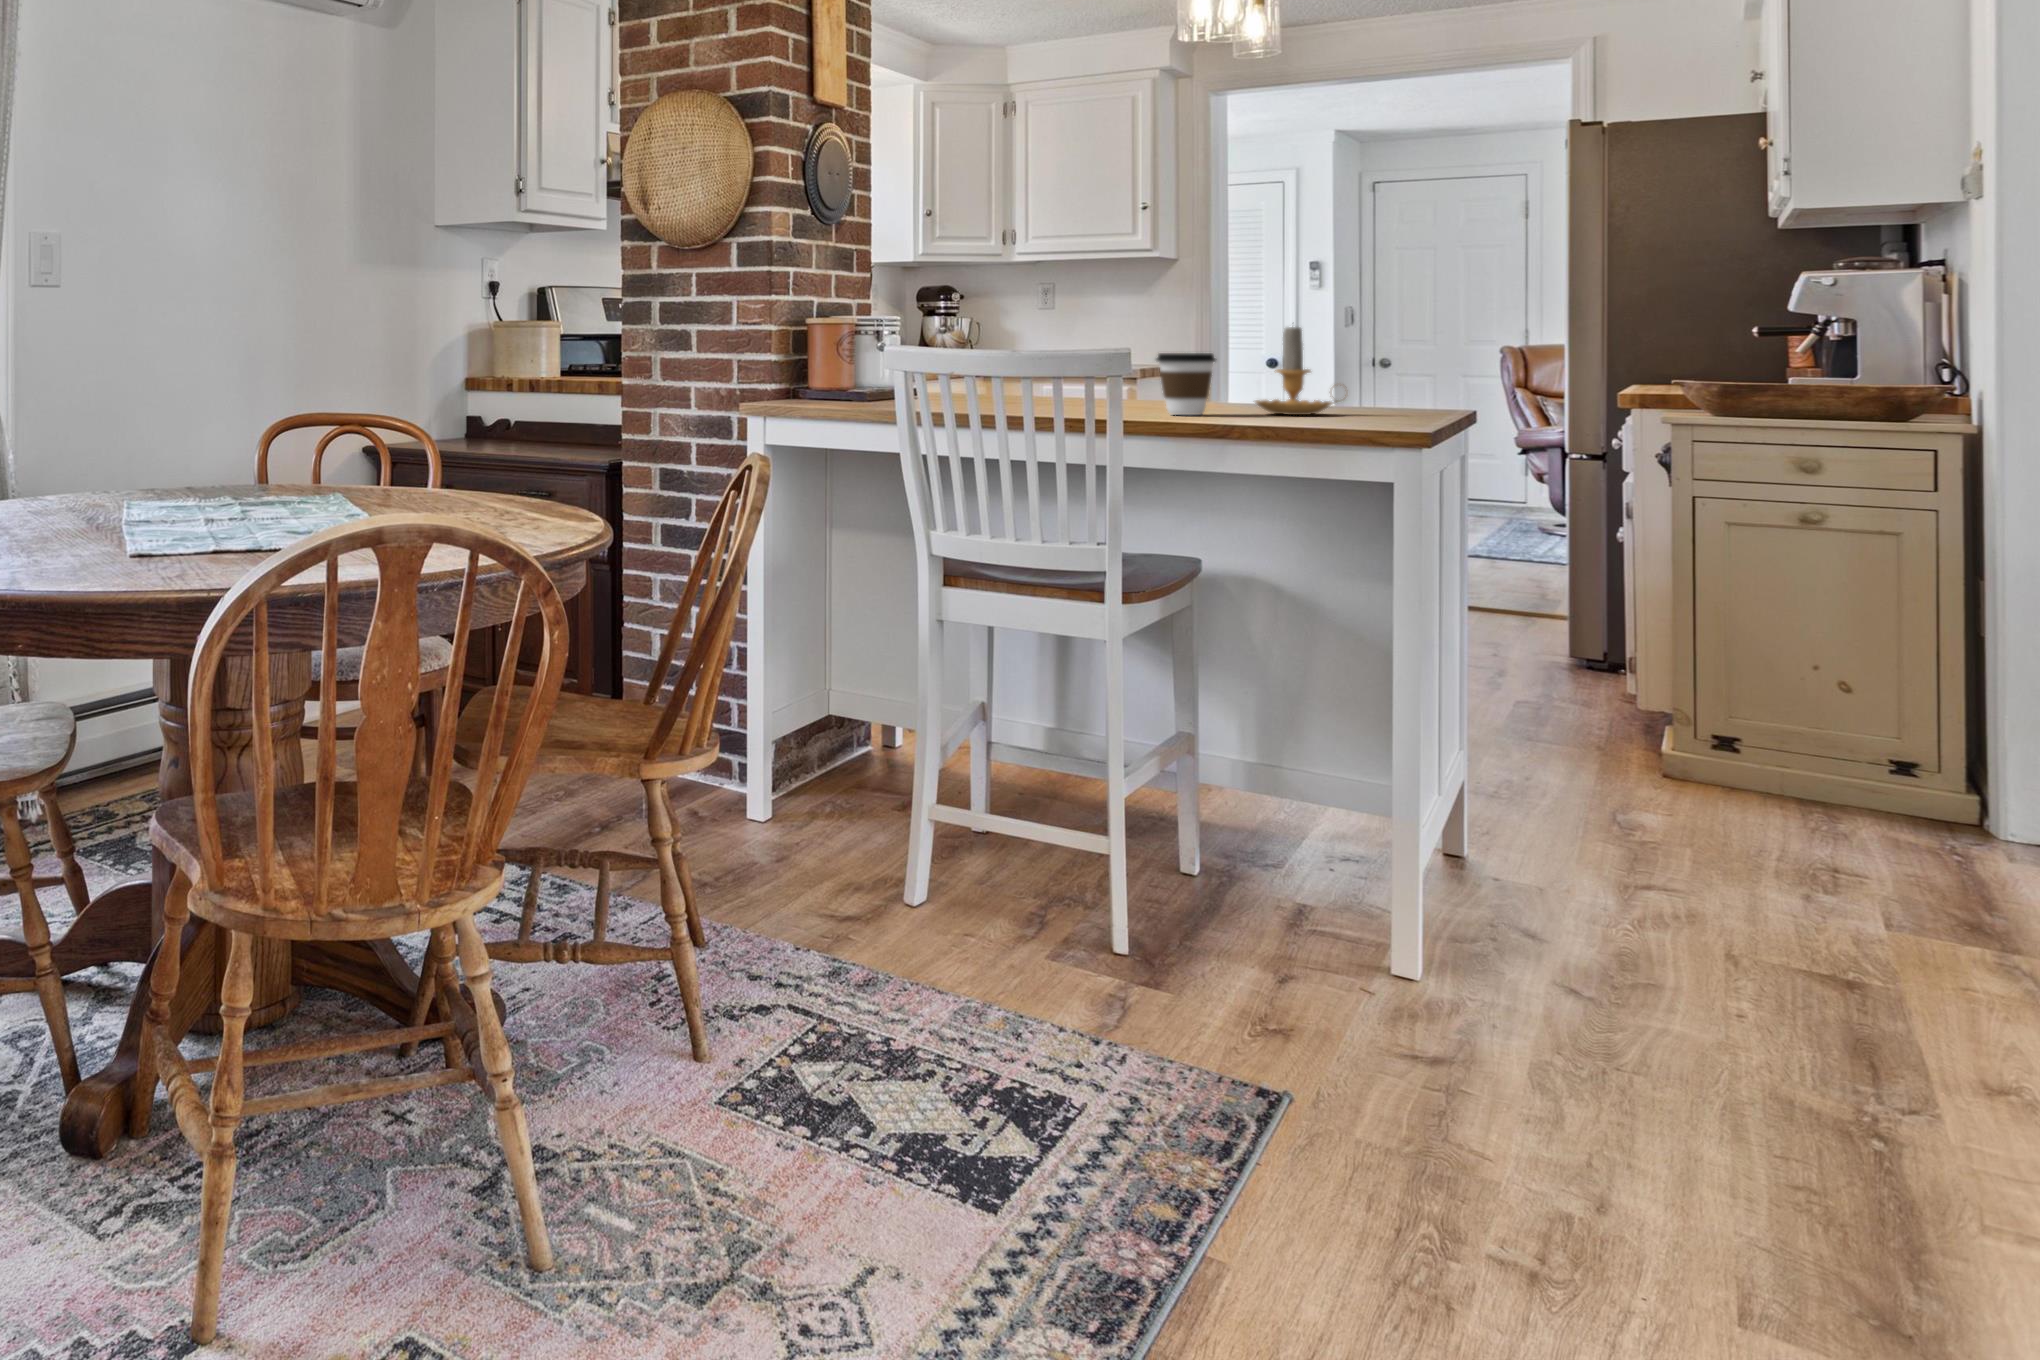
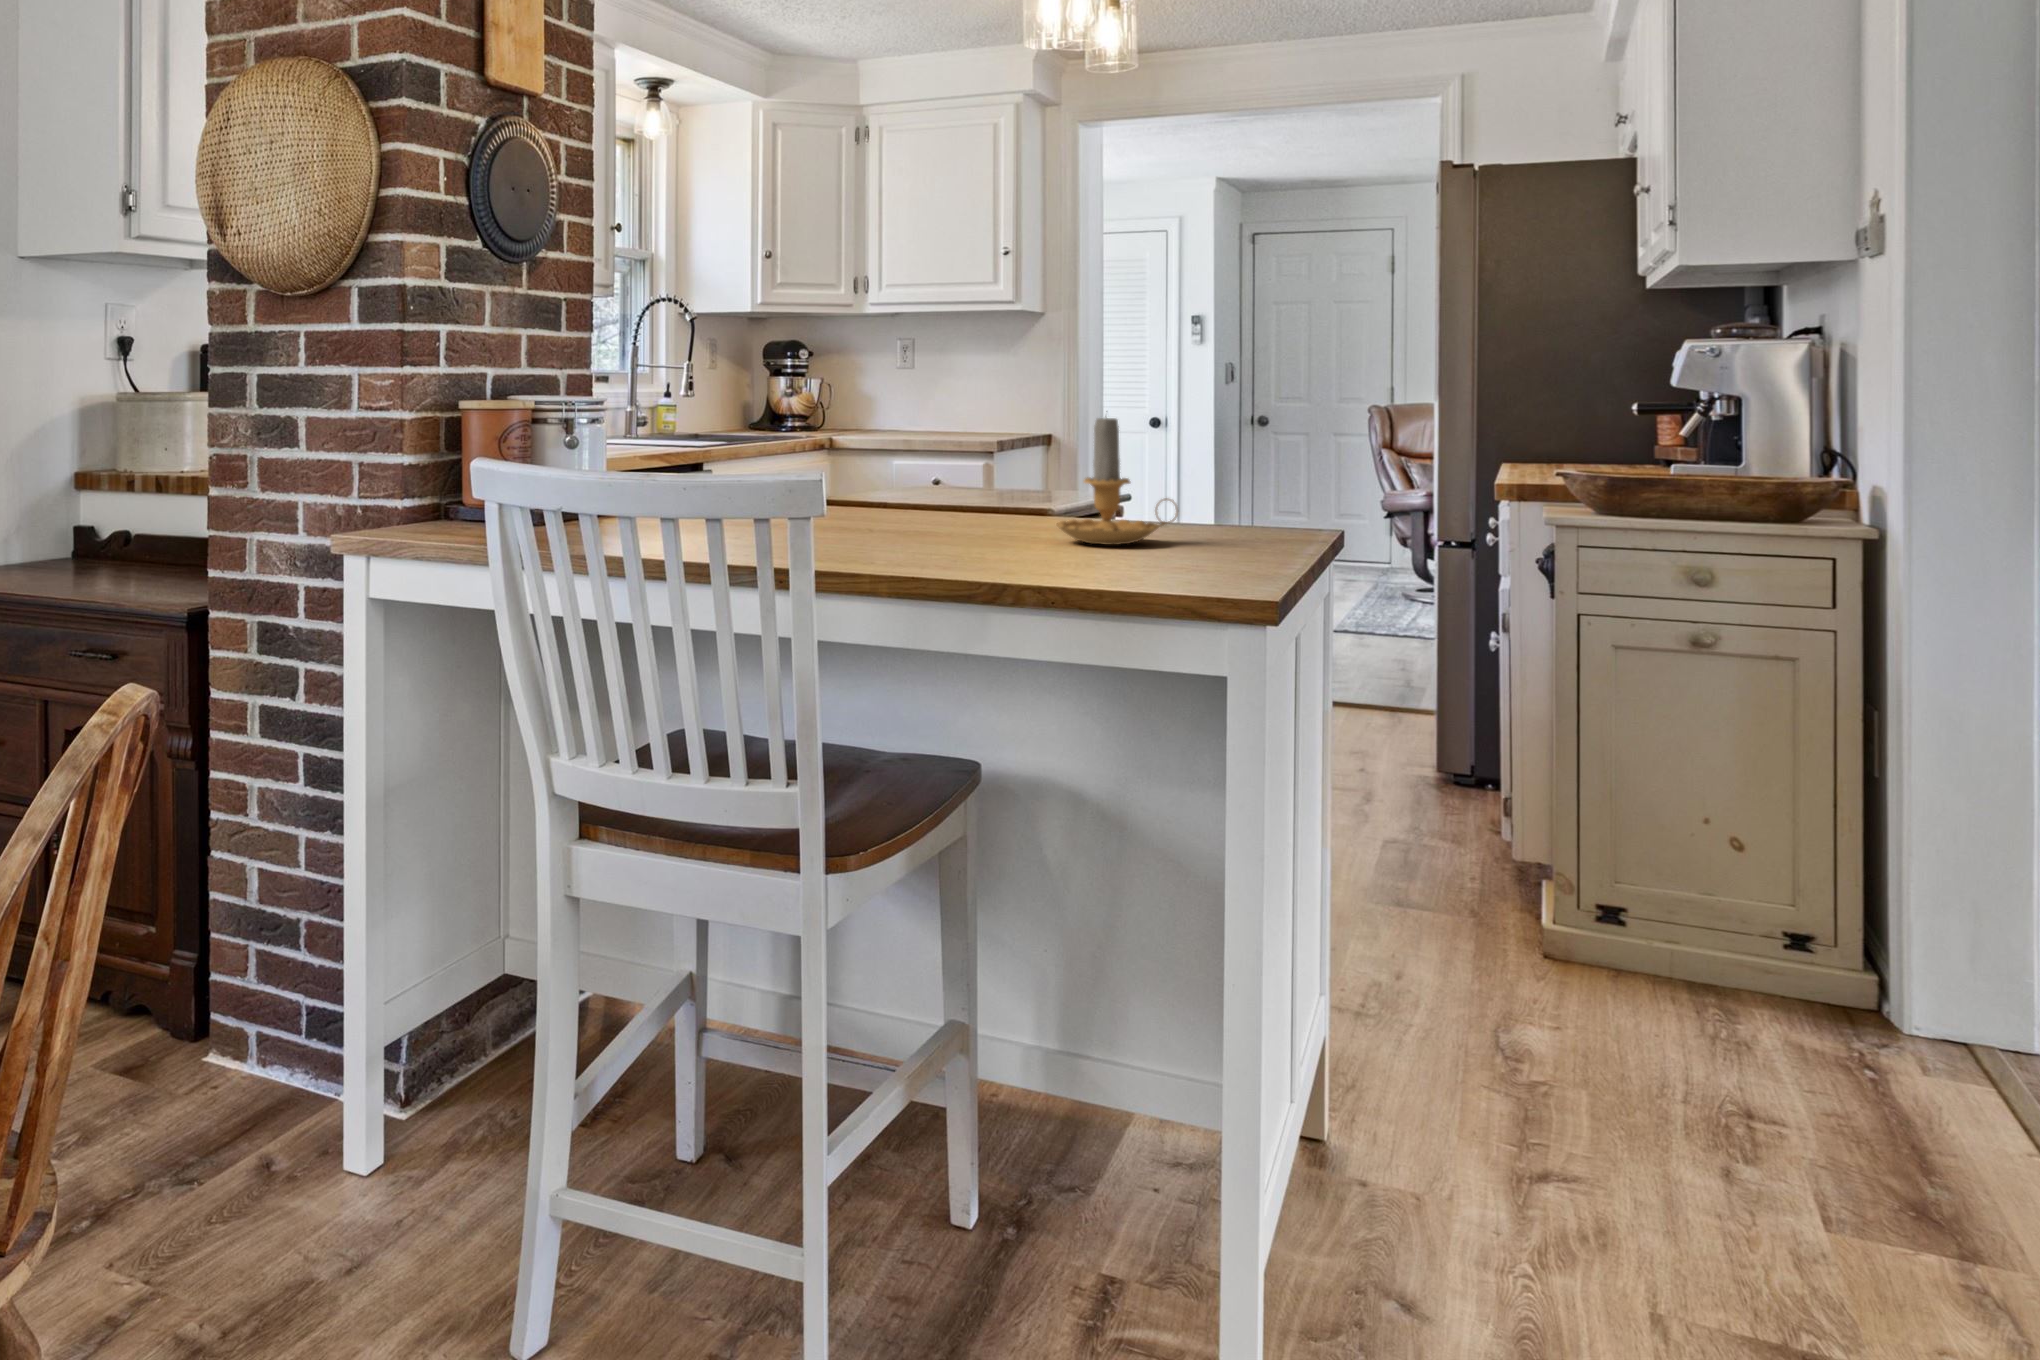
coffee cup: present [1156,353,1216,415] -> none [922,454,1003,548]

